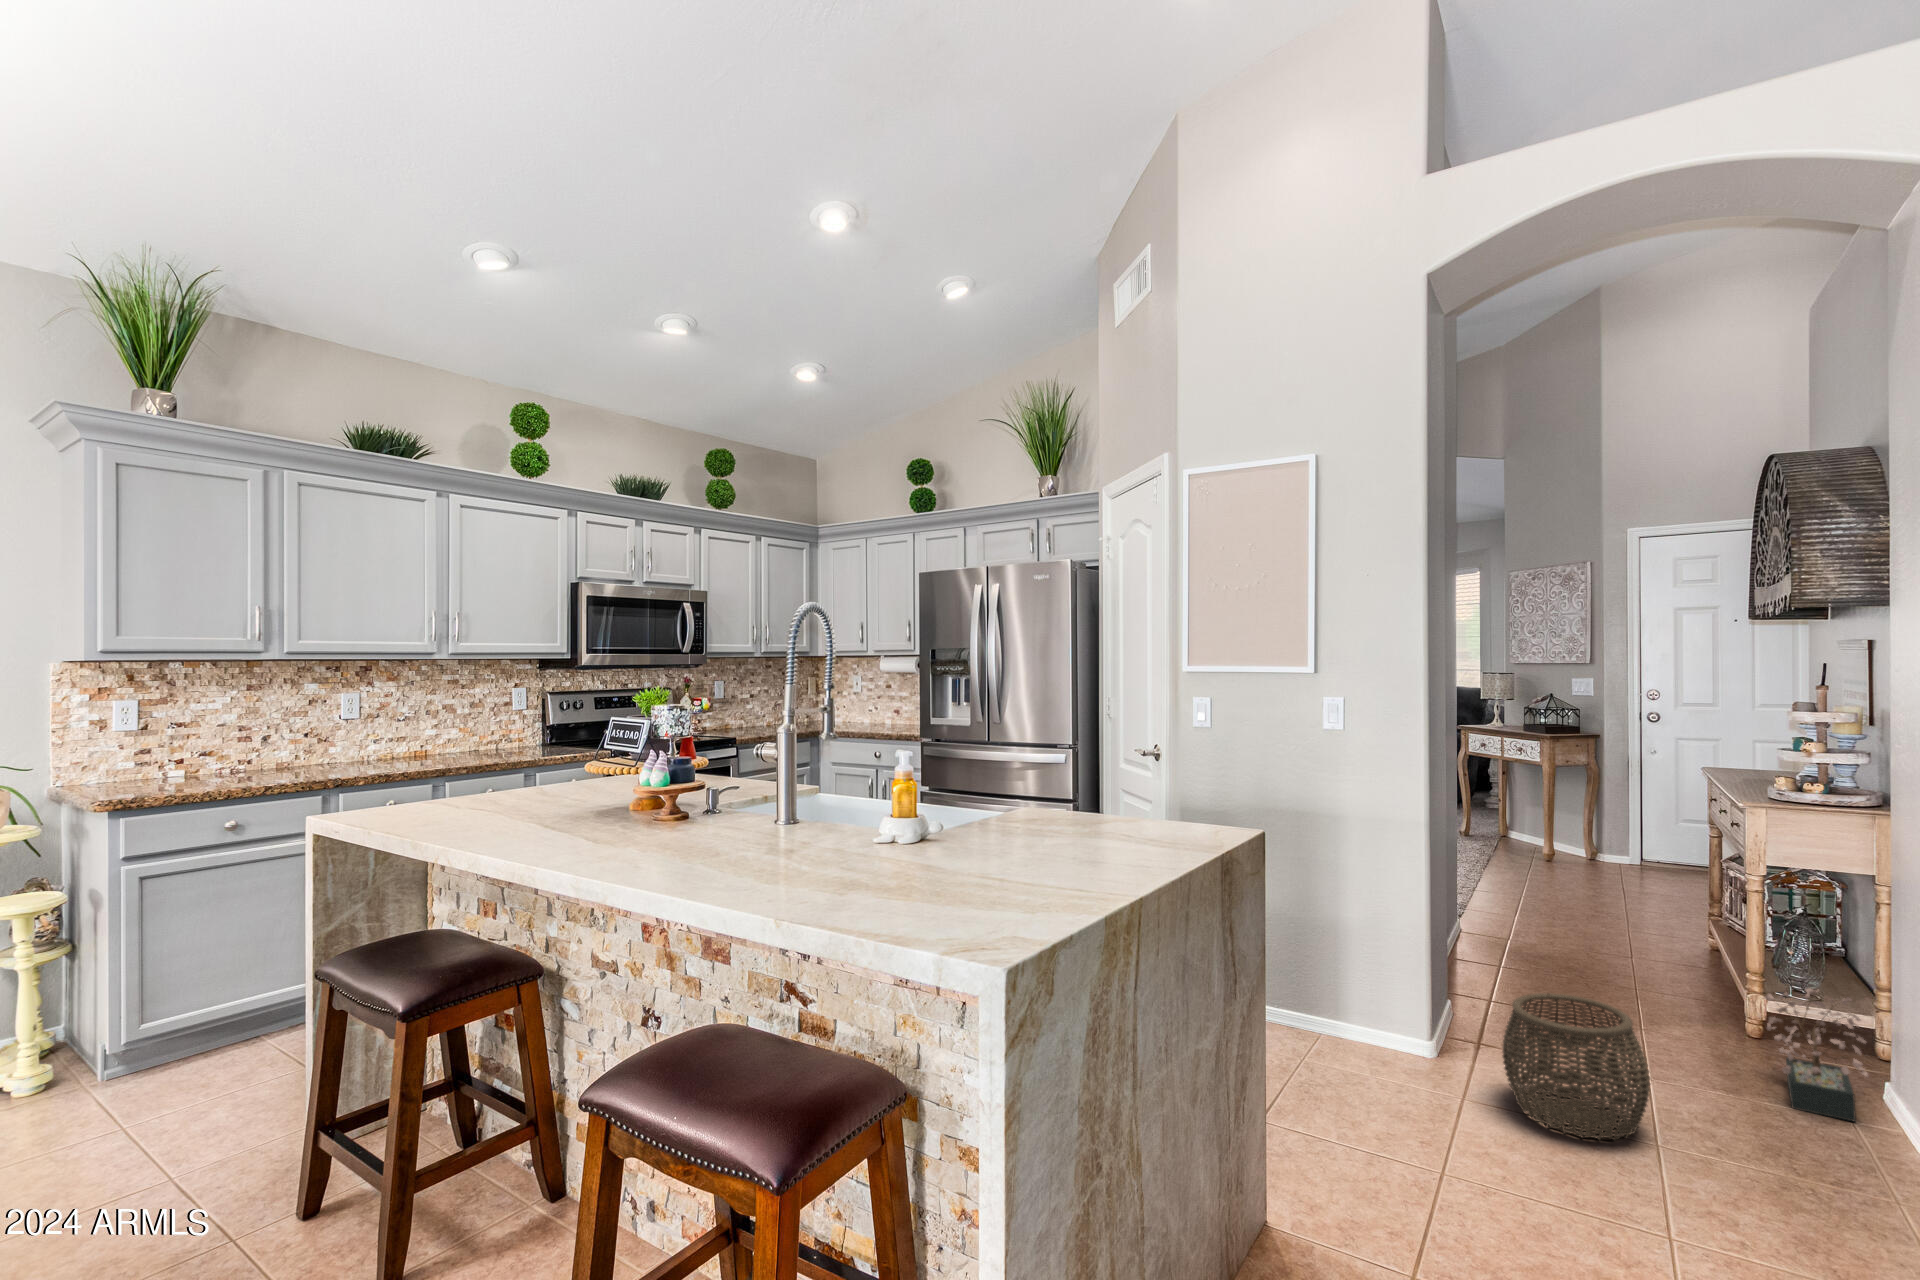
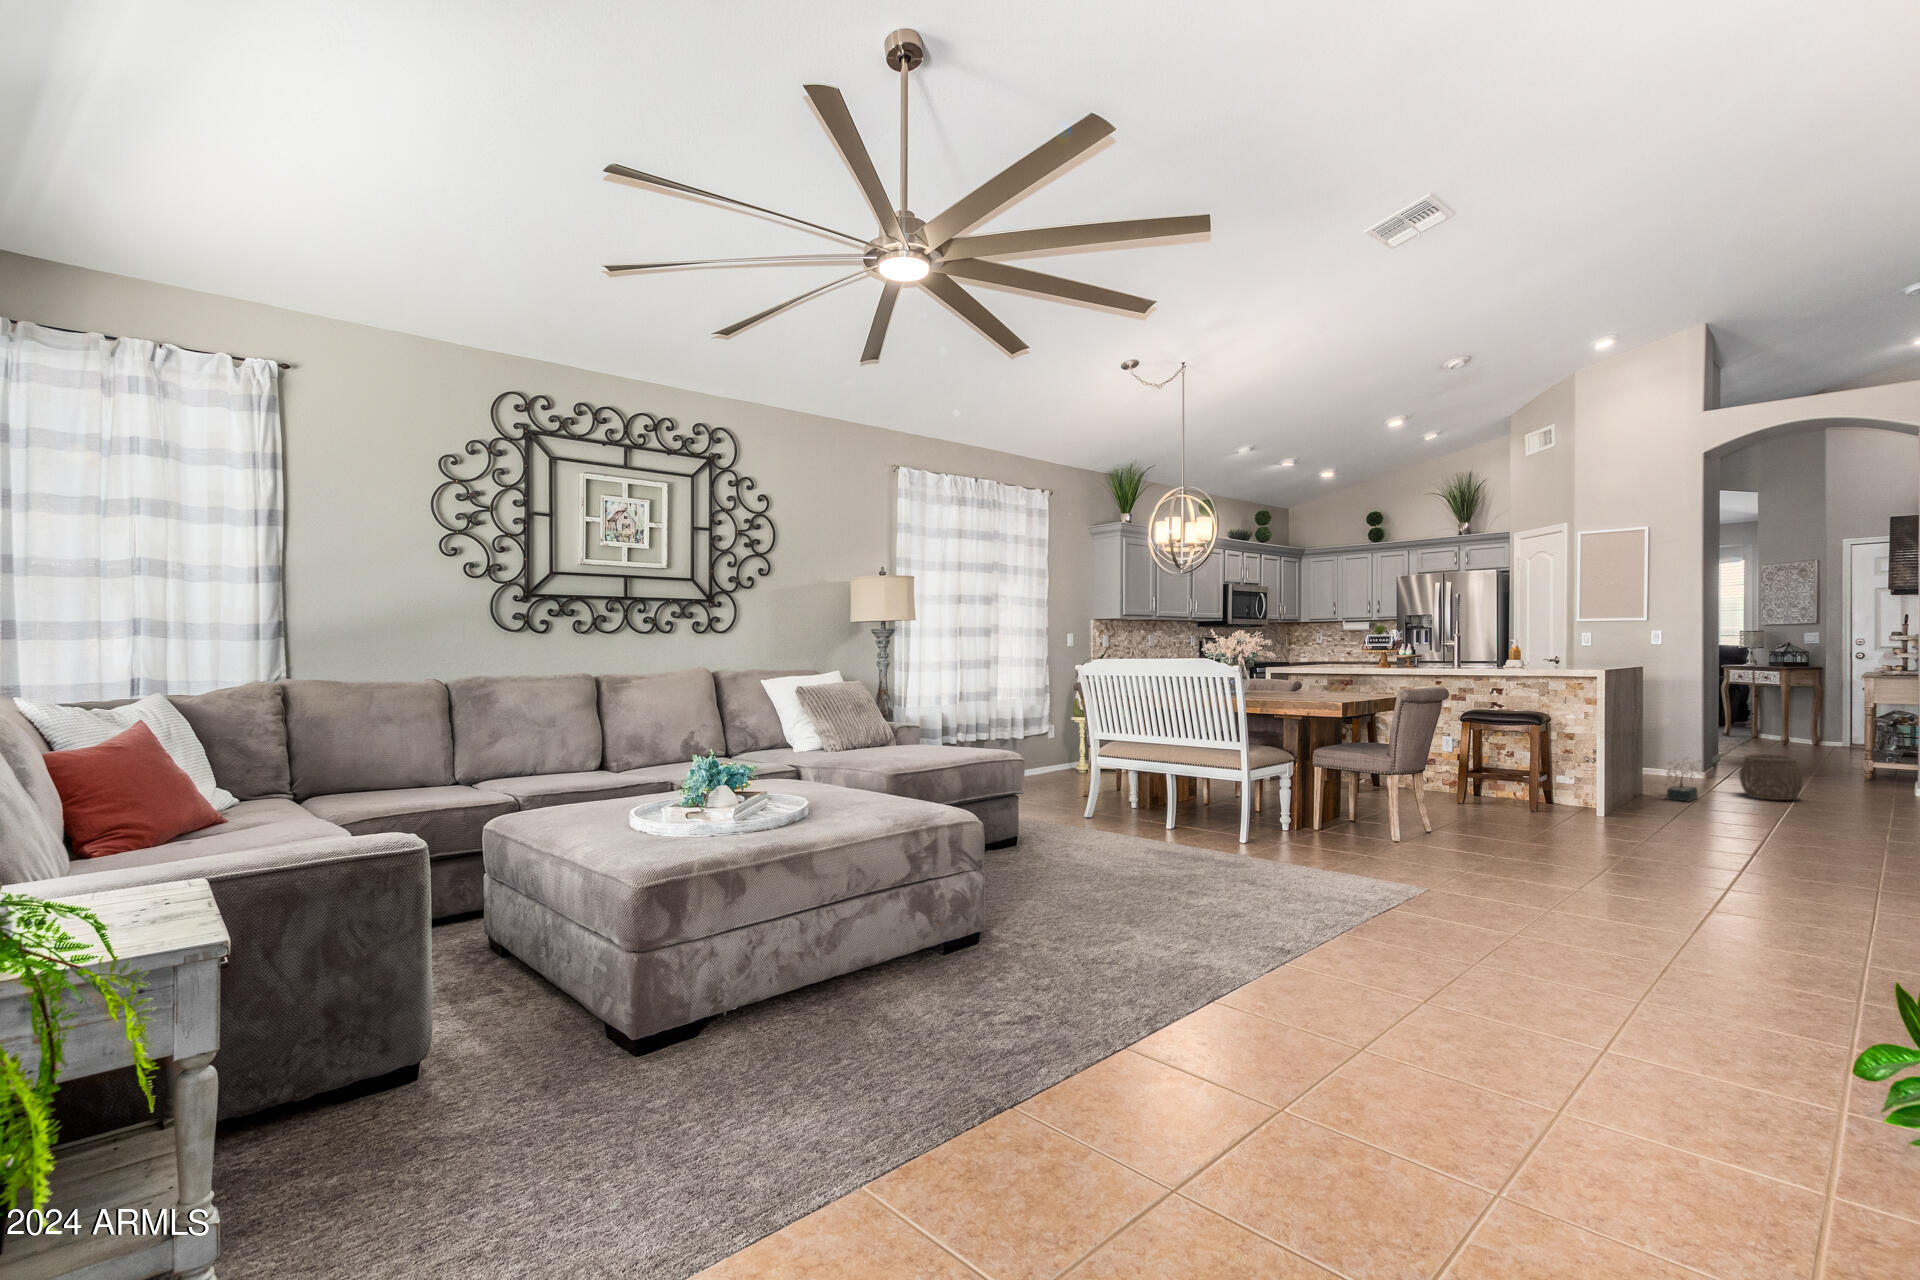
decorative plant: present [1757,988,1868,1122] -> present [1665,758,1702,802]

